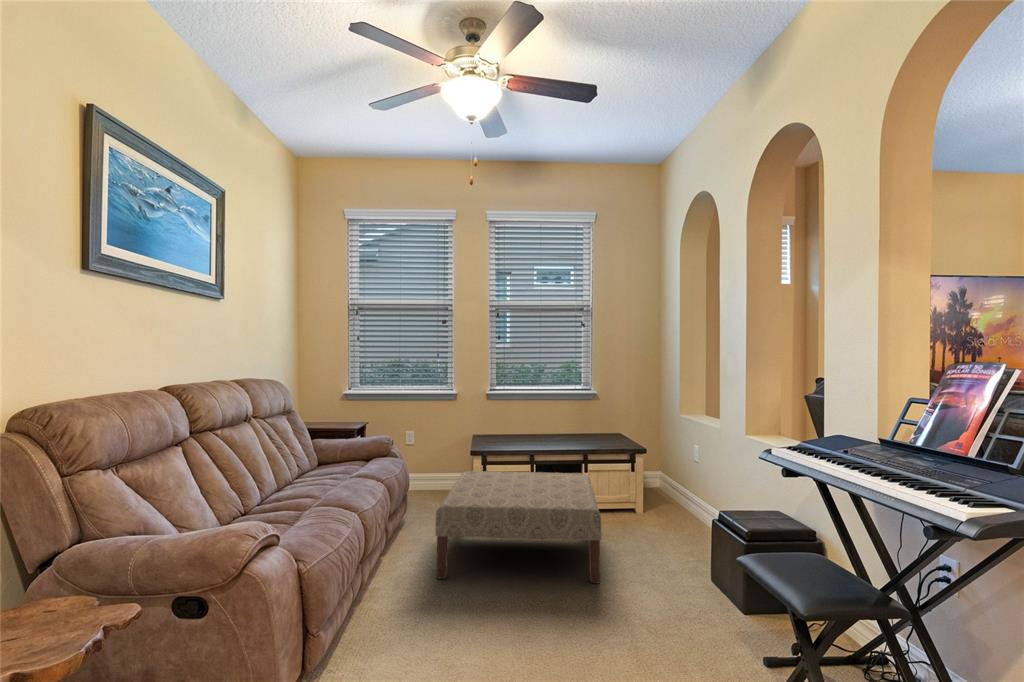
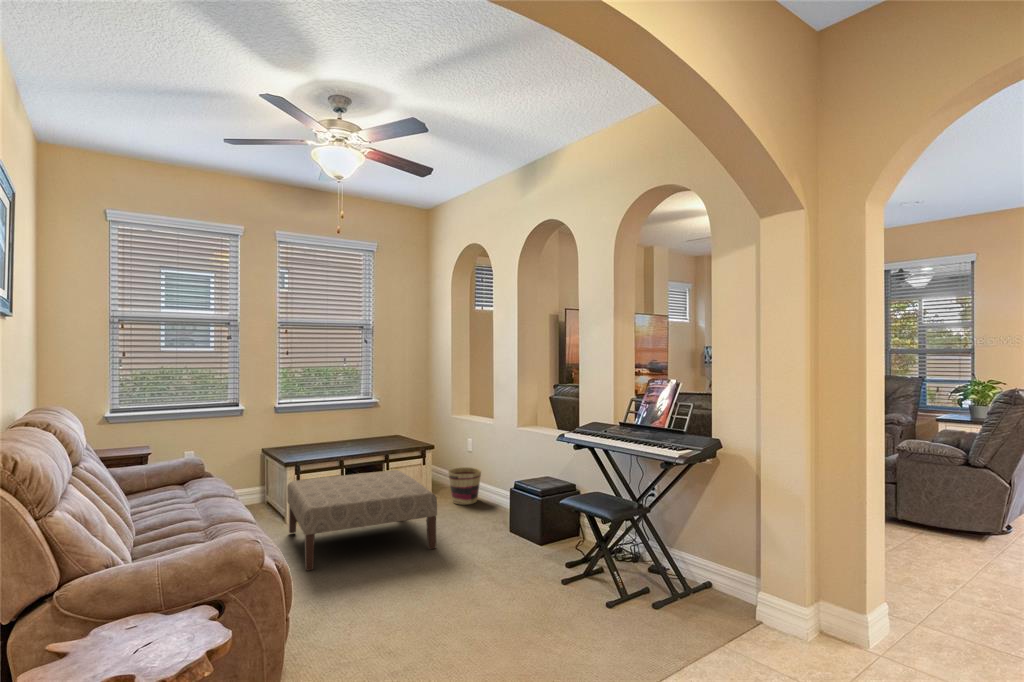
basket: none [659,480,703,530] -> present [448,467,481,505]

